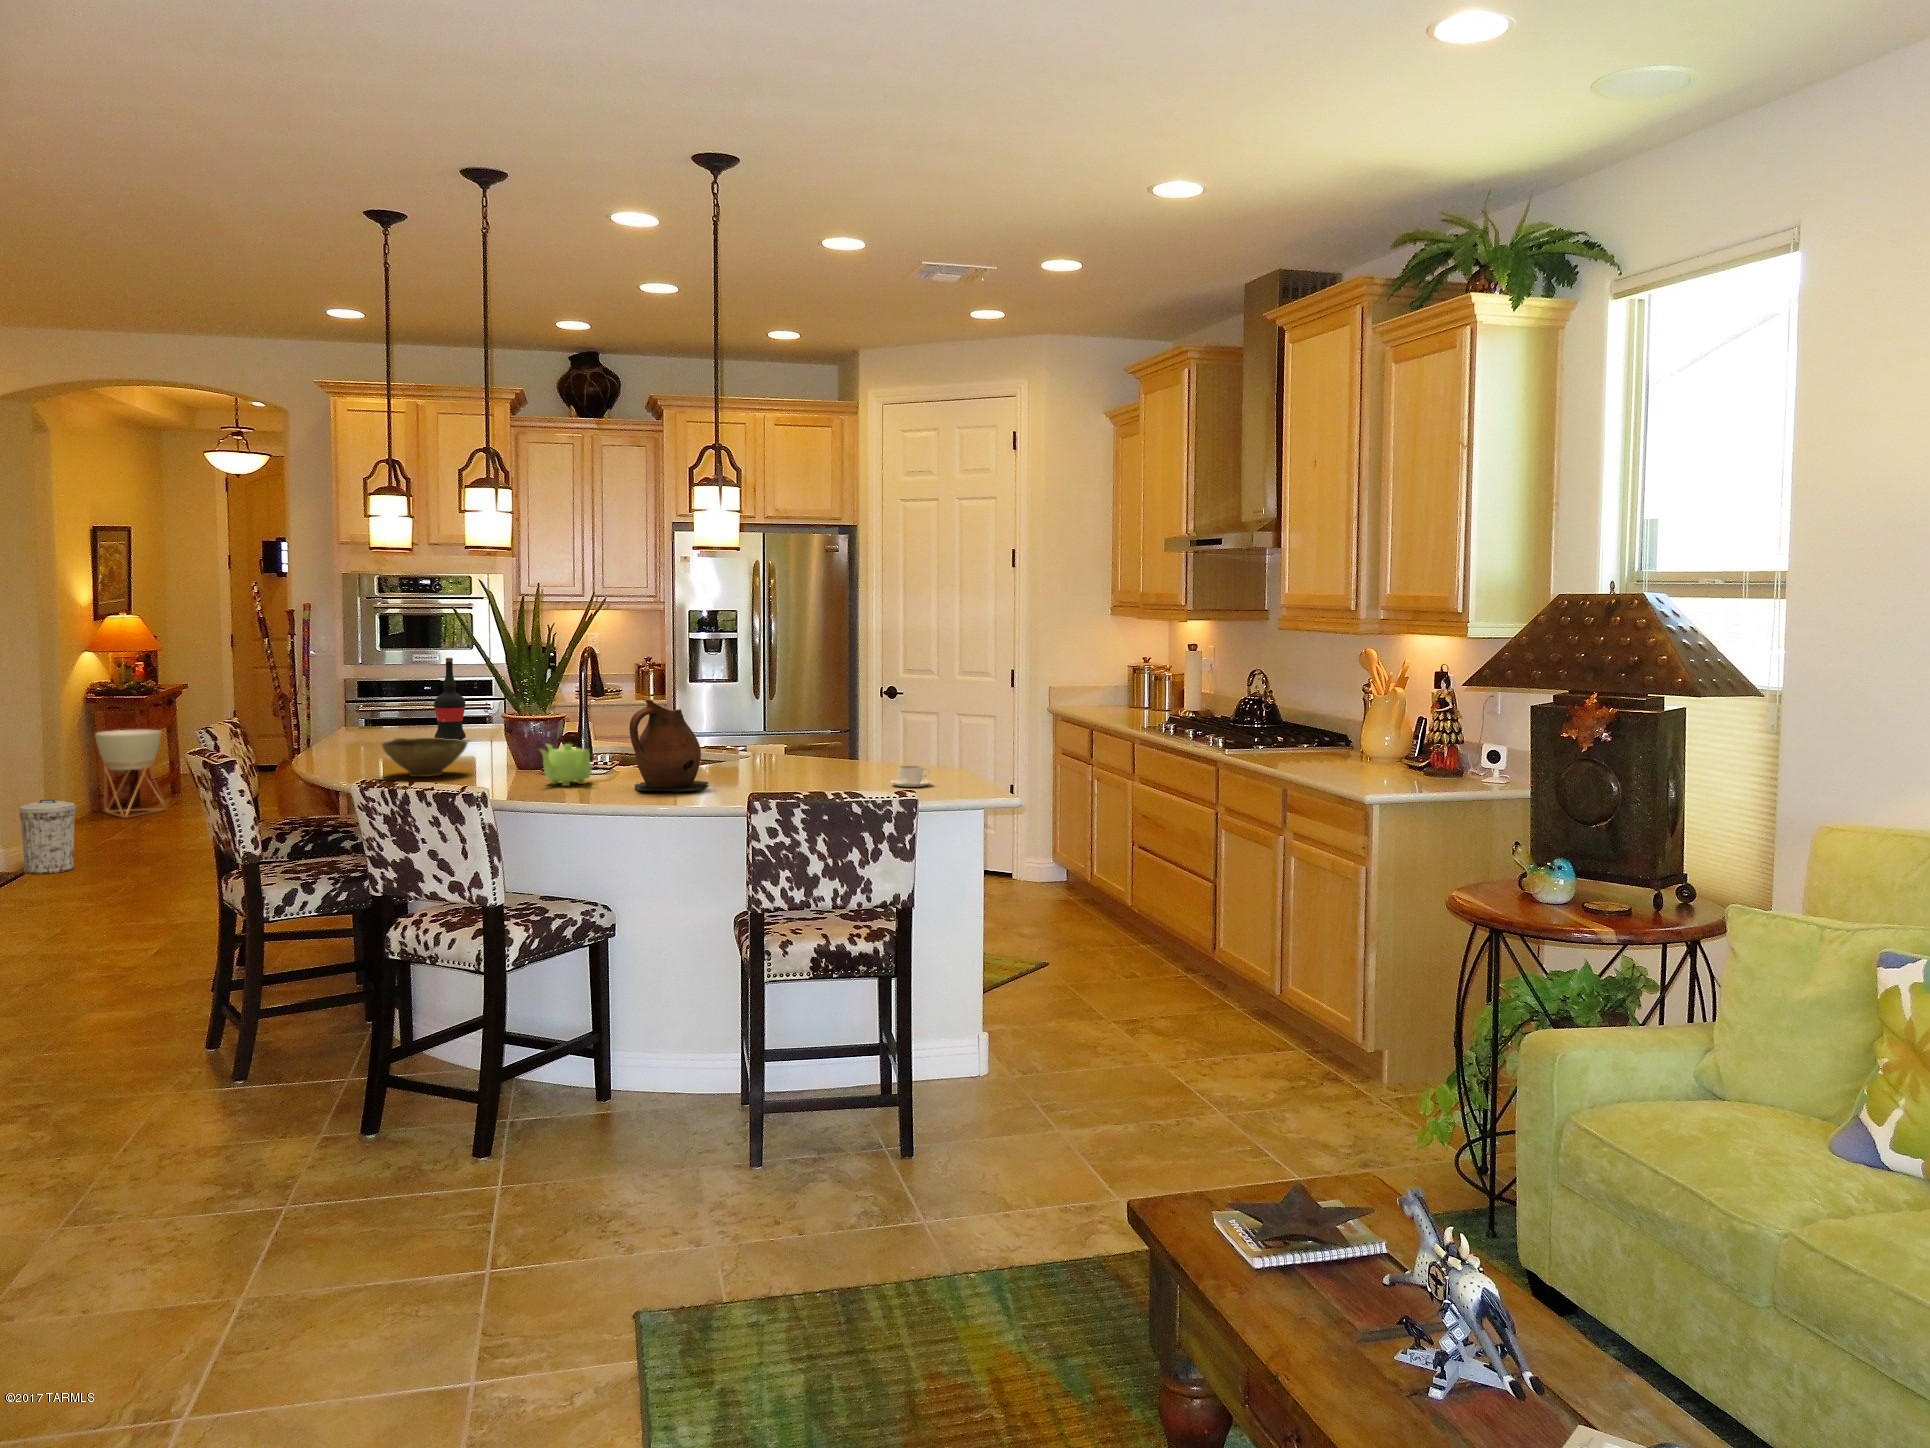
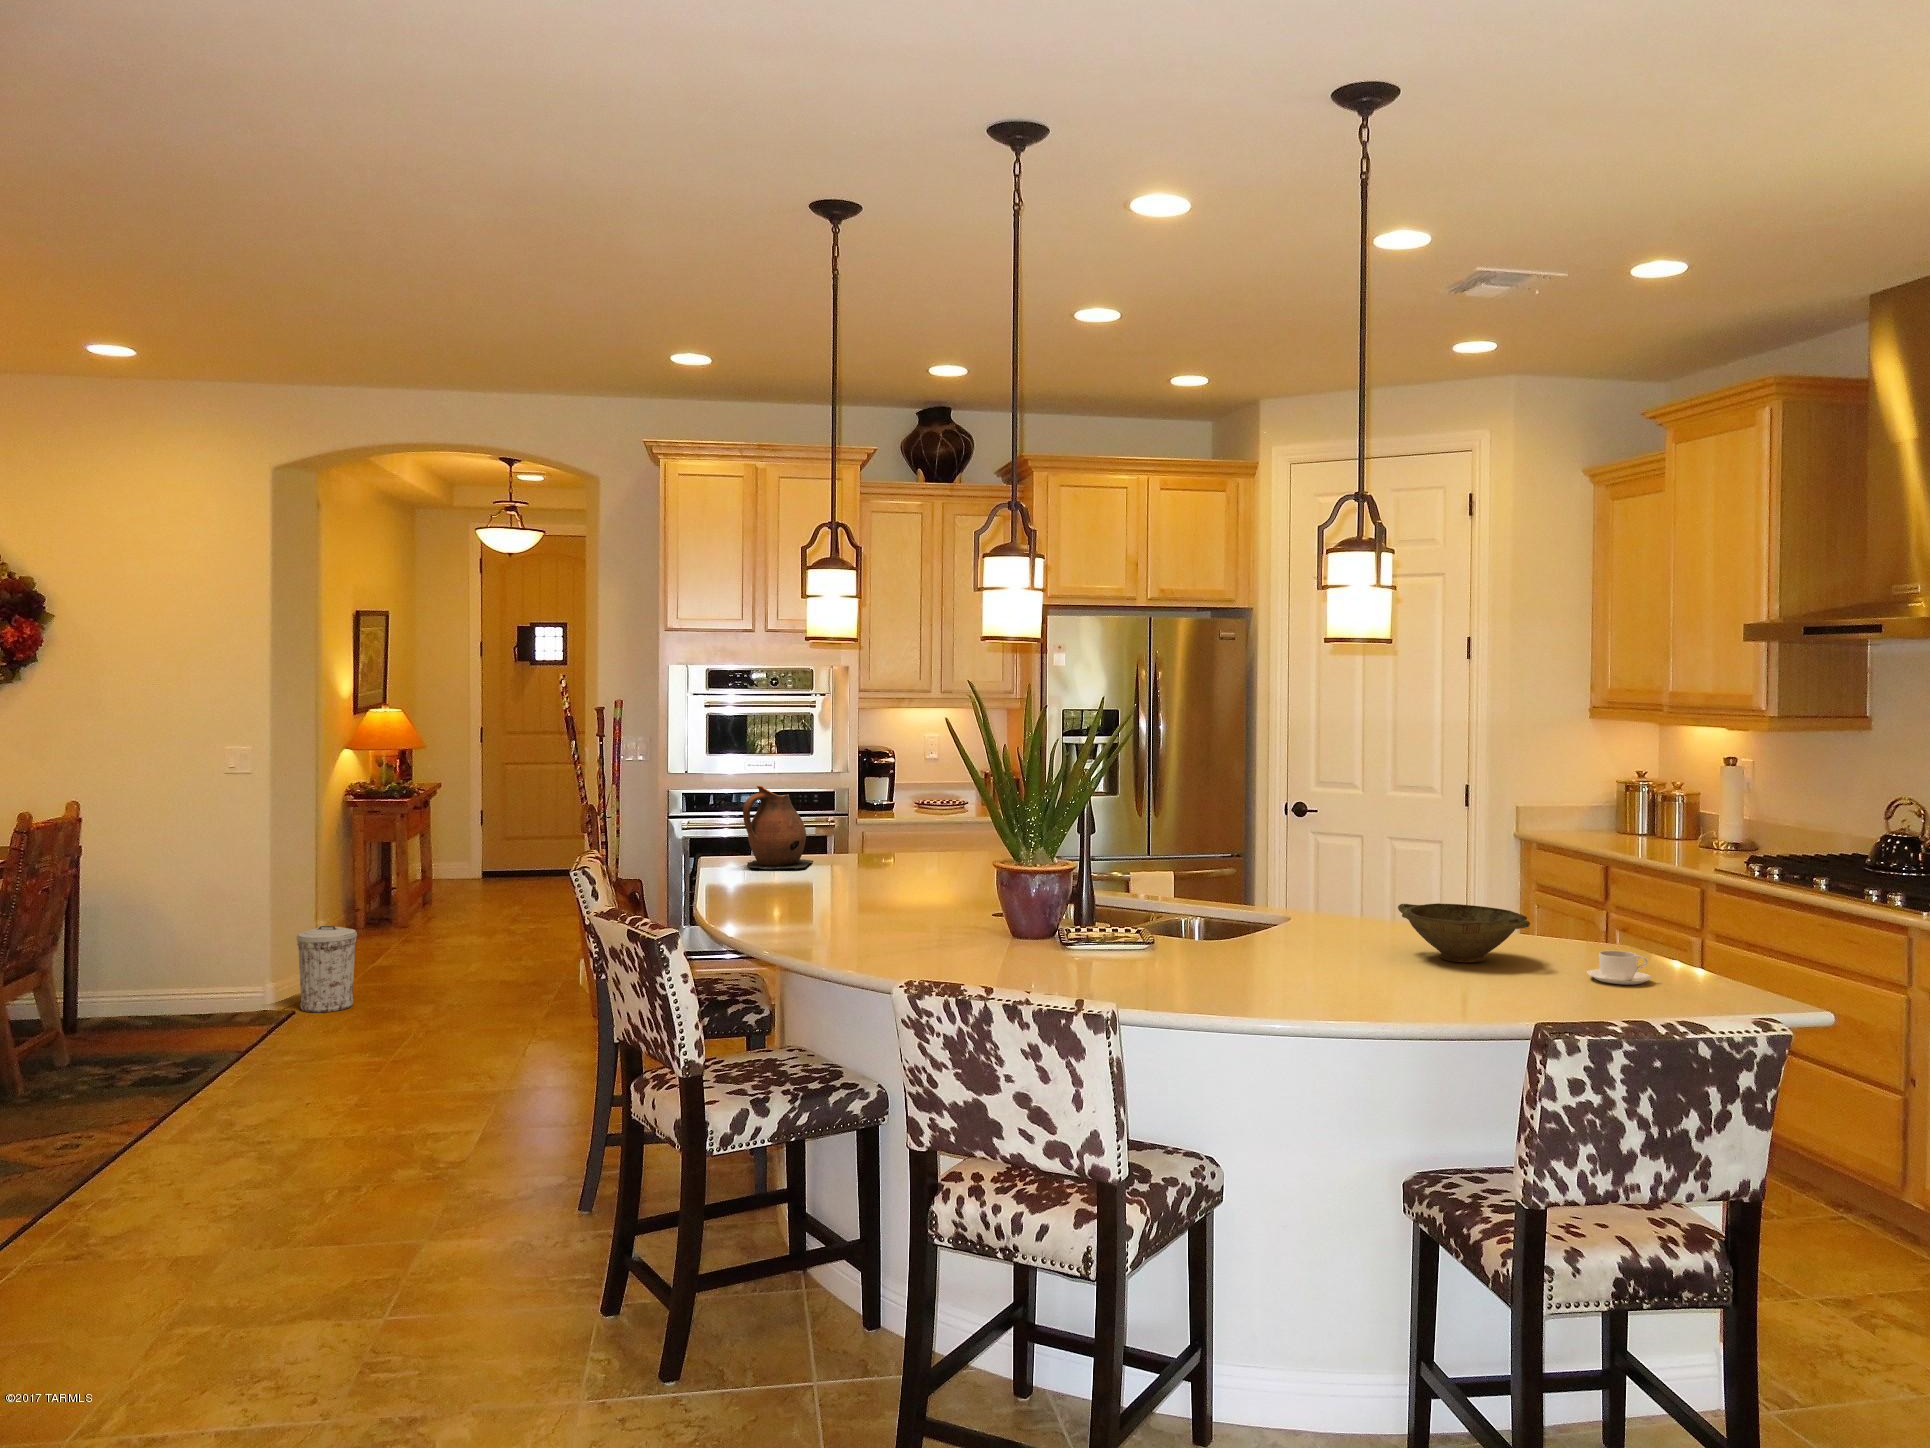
wine bottle: present [434,658,466,740] -> none [844,778,882,884]
ceramic pitcher: present [629,699,708,792] -> present [743,786,813,870]
planter: present [95,730,167,818] -> none [358,837,429,936]
bowl: present [382,738,468,777] -> present [1398,903,1530,963]
teapot: present [540,744,592,786] -> none [1086,912,1164,975]

